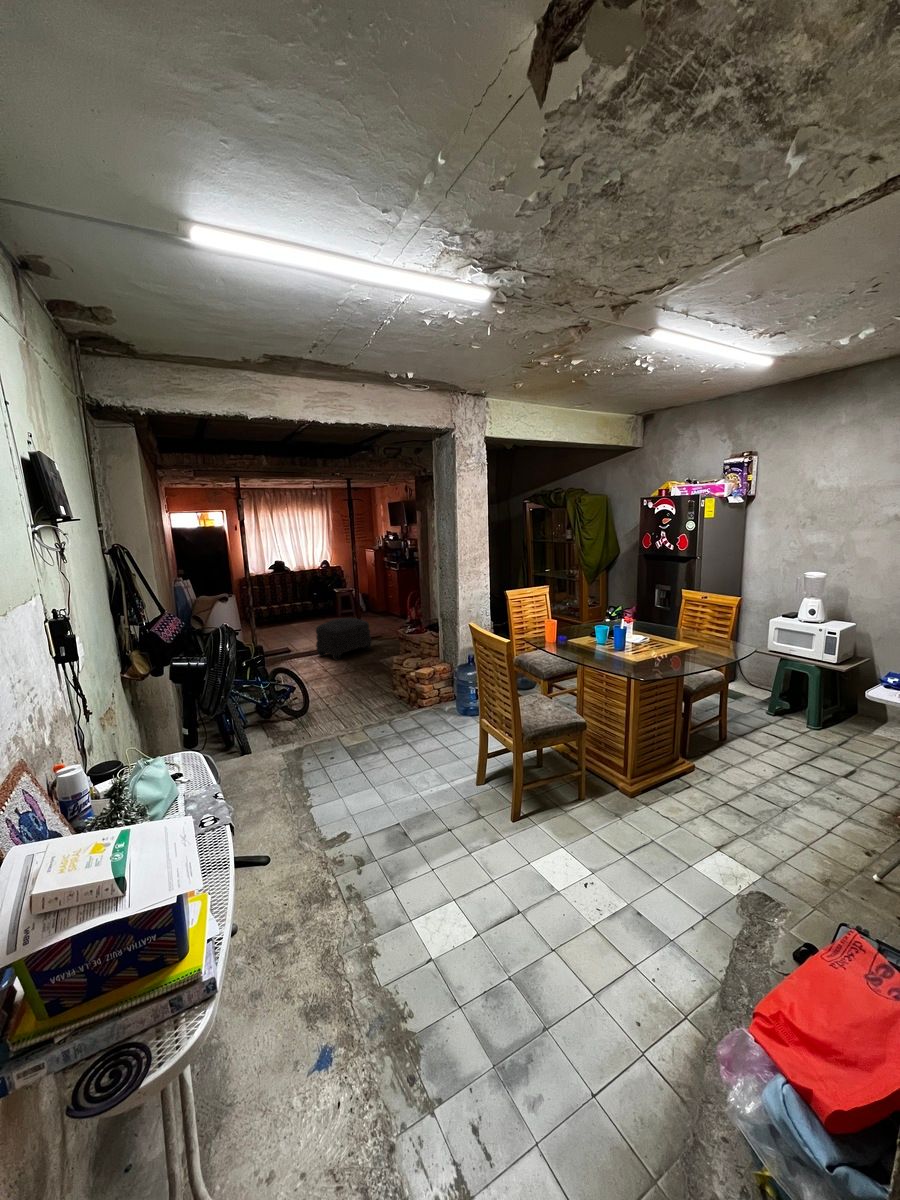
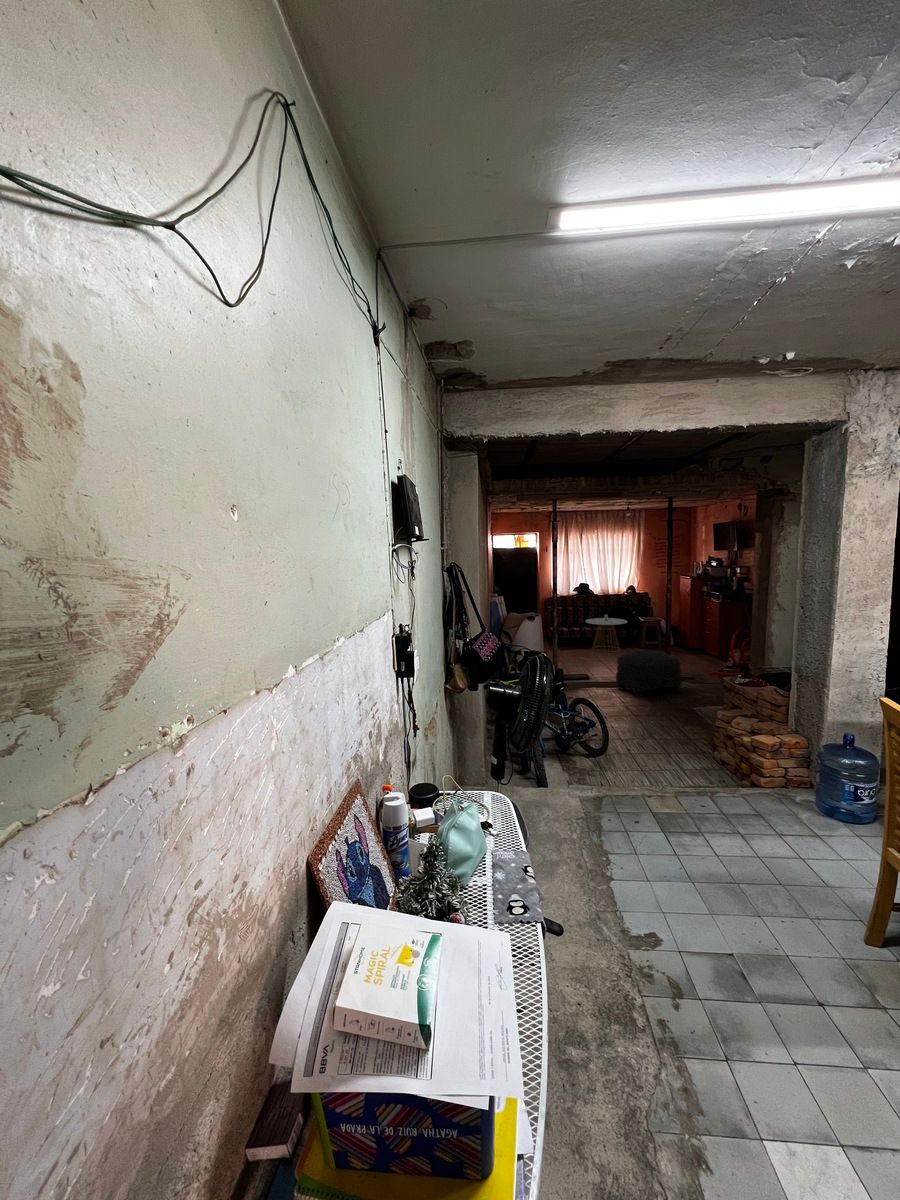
side table: none [285,590,325,627] -> present [586,614,627,653]

